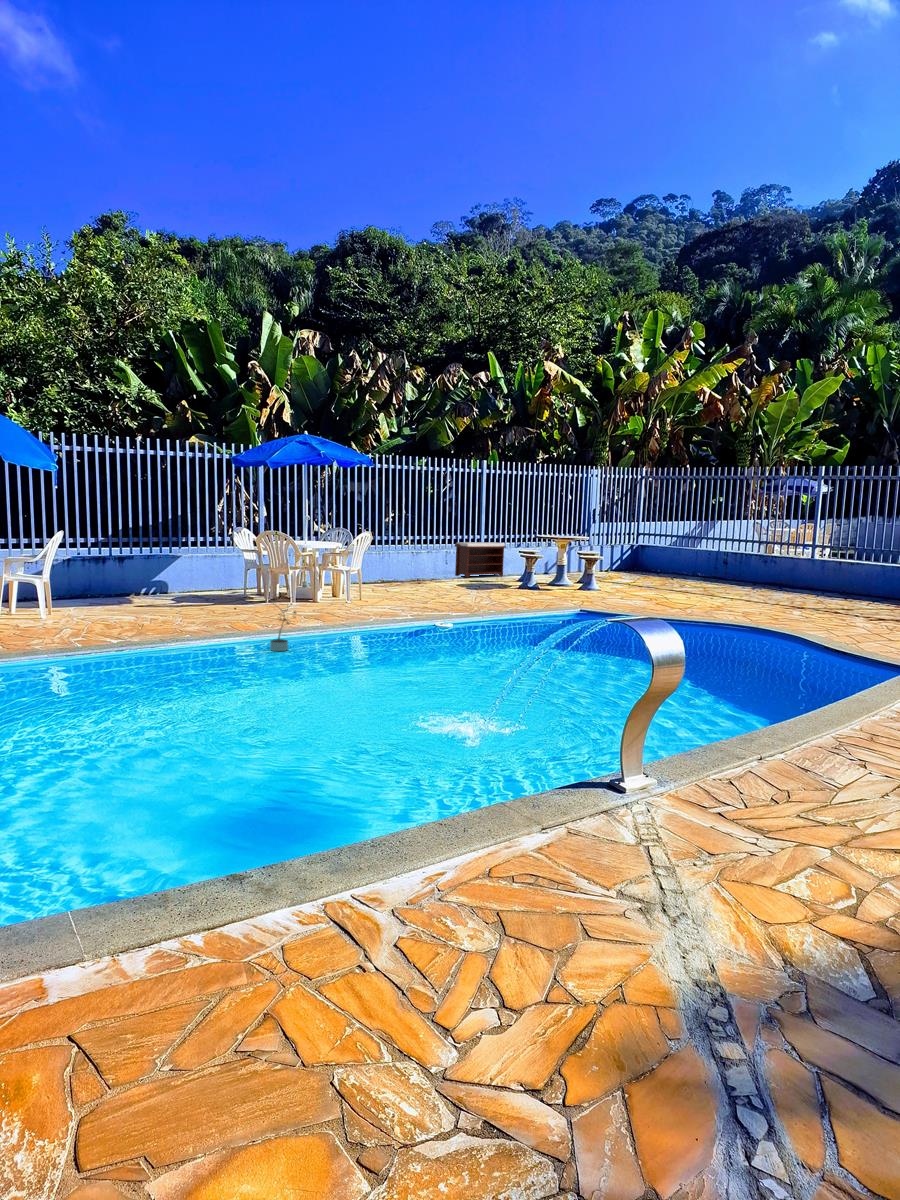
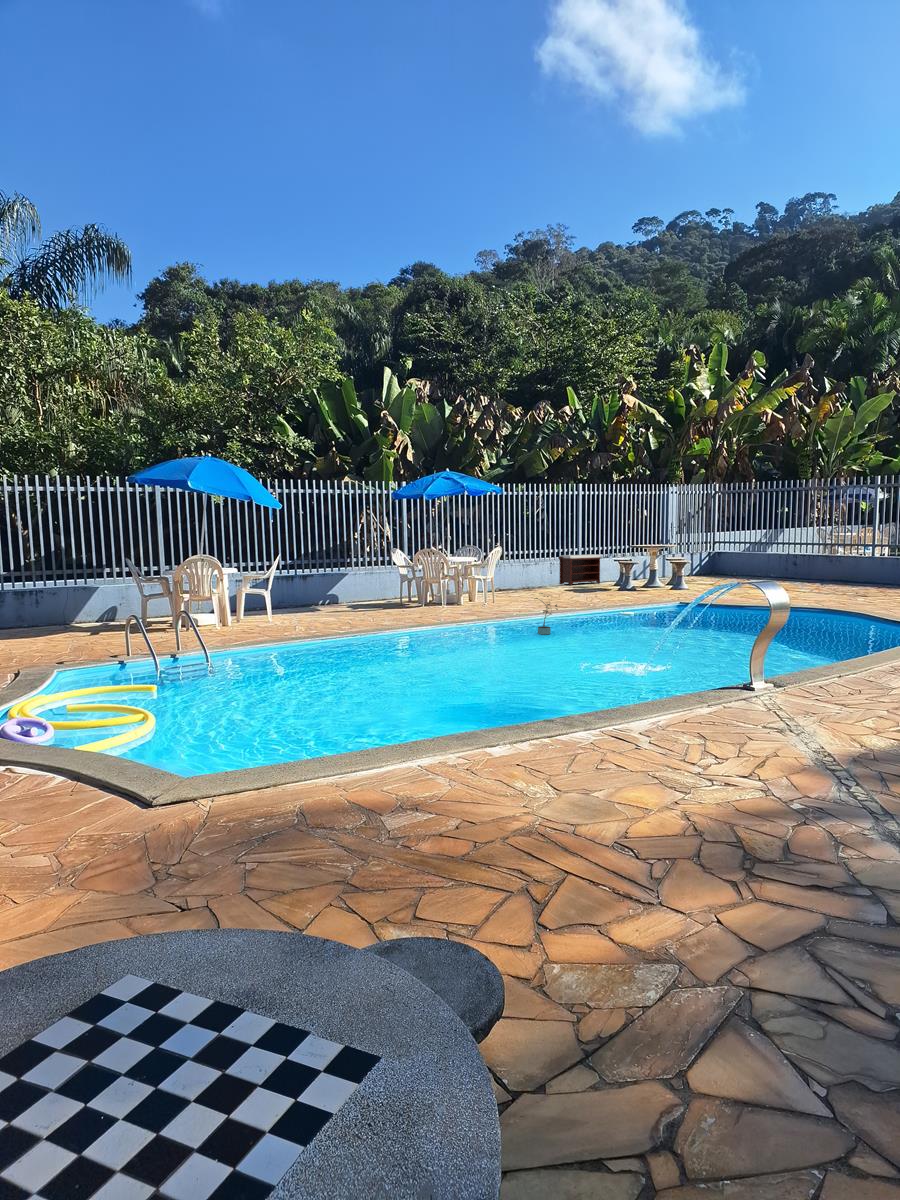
potted plant: present [266,601,296,651] -> present [536,593,558,634]

